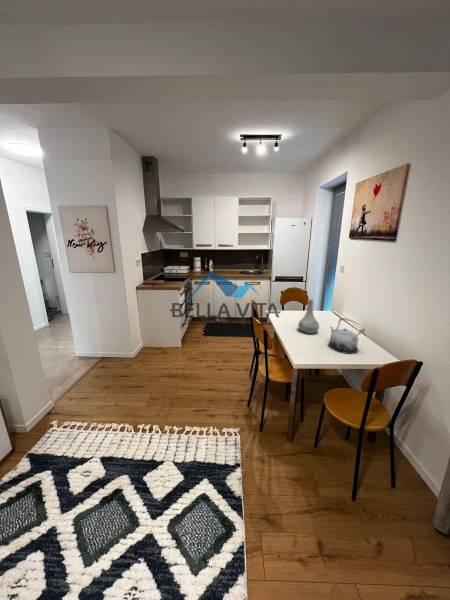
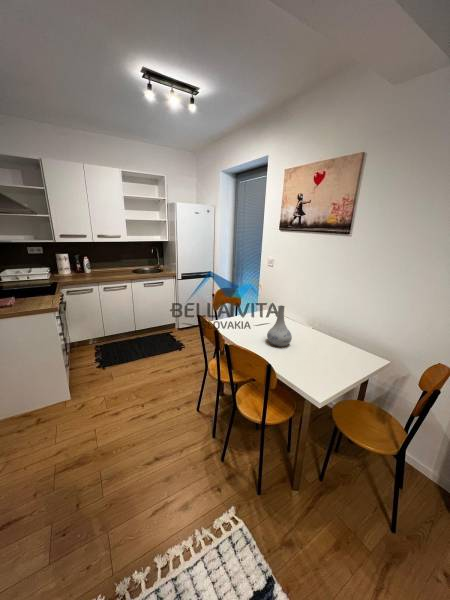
teapot: present [328,318,365,354] -> none [310,324,355,366]

